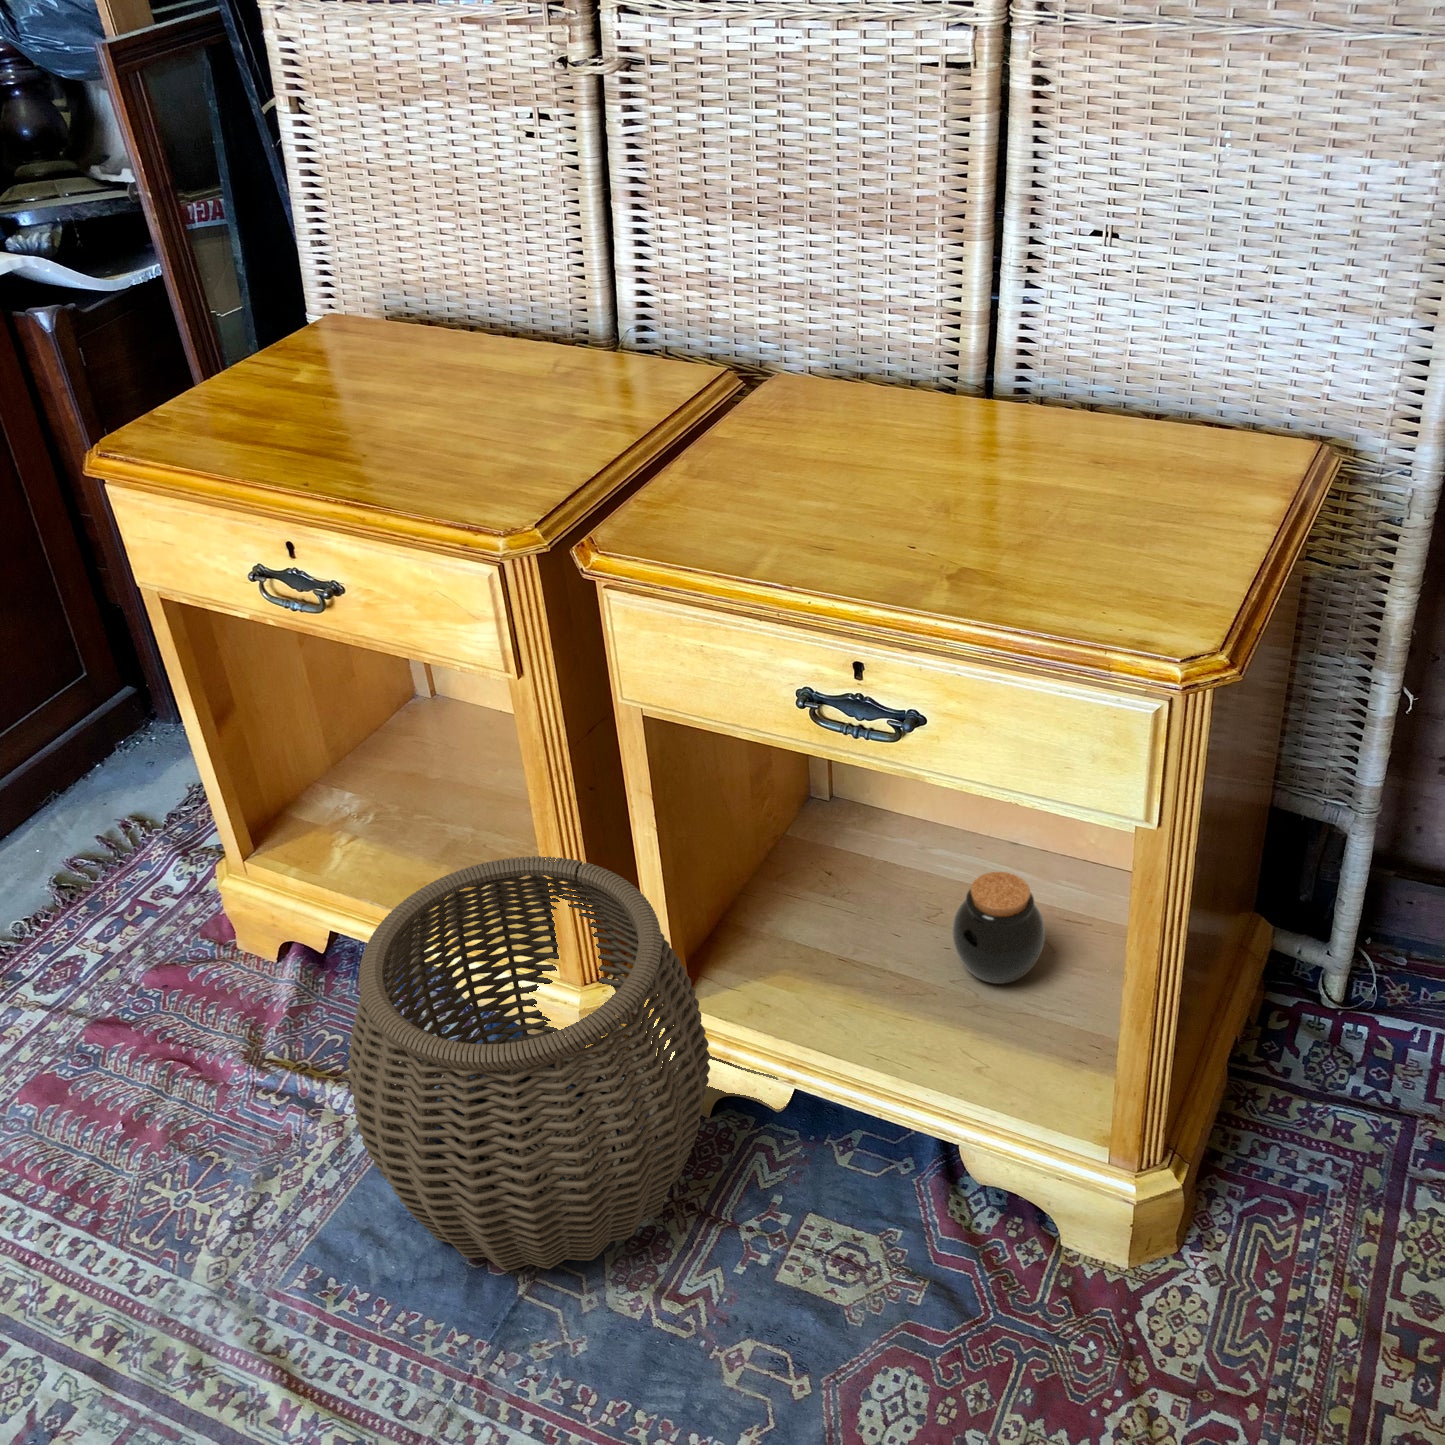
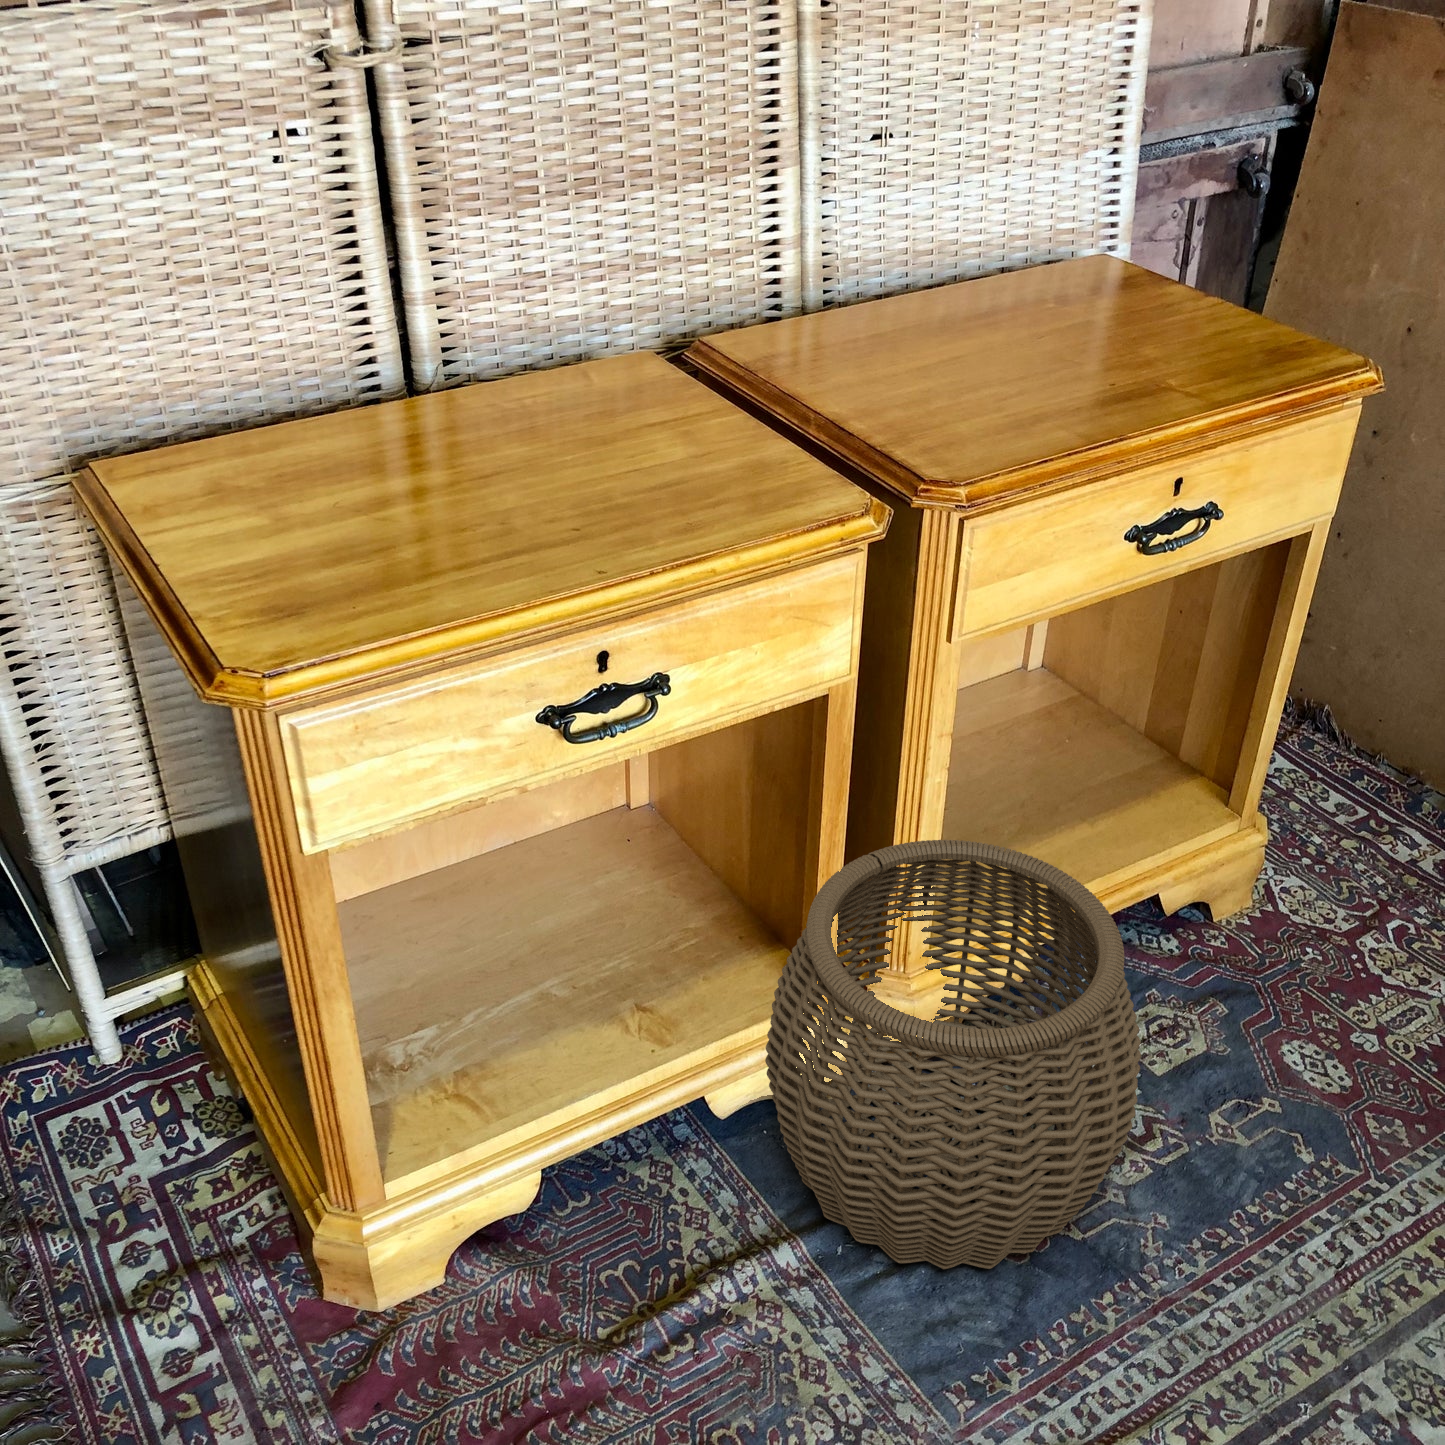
jar: present [952,872,1045,984] -> none [1000,692,1079,788]

